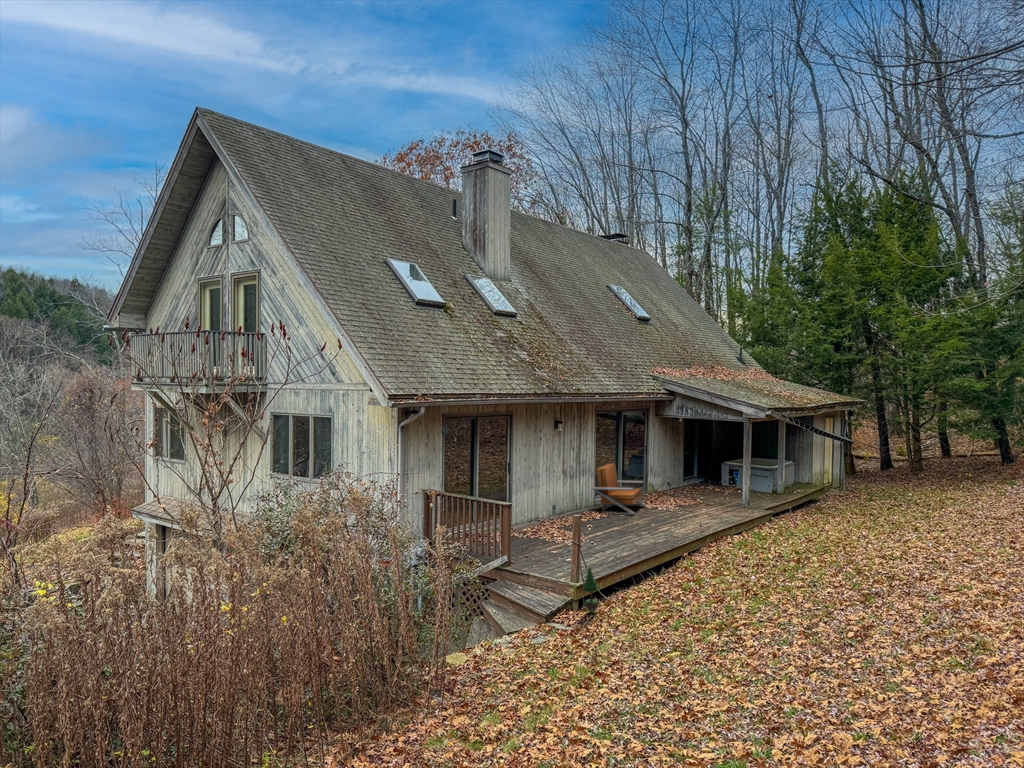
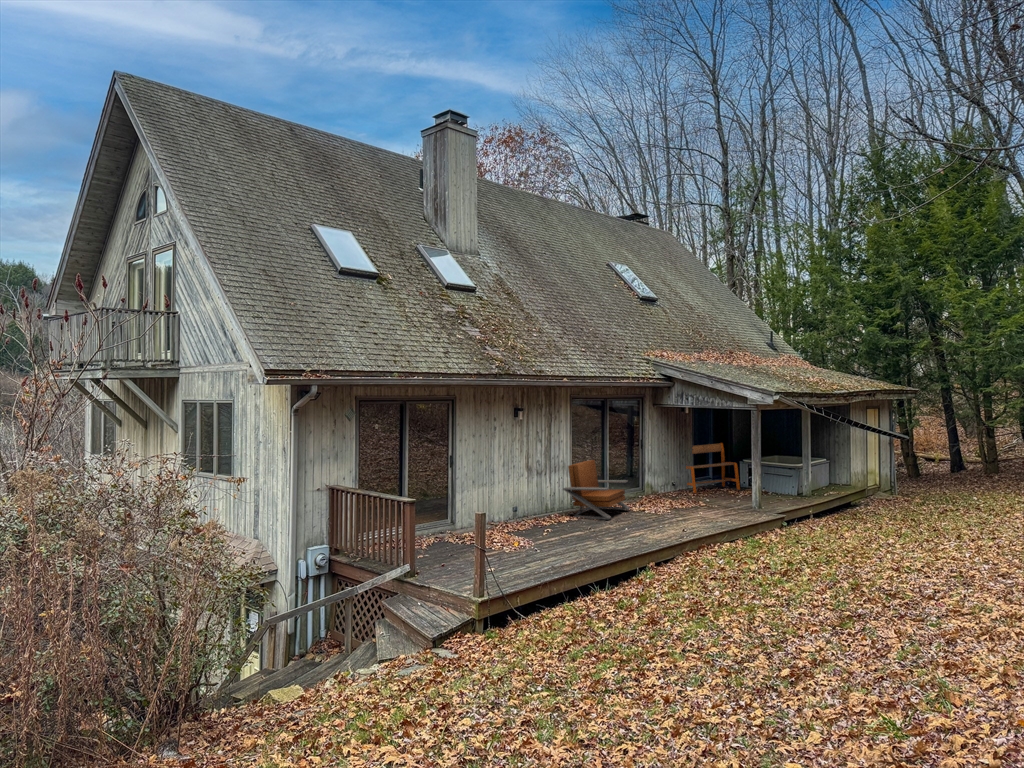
bench: none [675,446,724,491] -> present [686,443,740,493]
potted tree: present [583,567,599,612] -> none [486,576,507,635]

